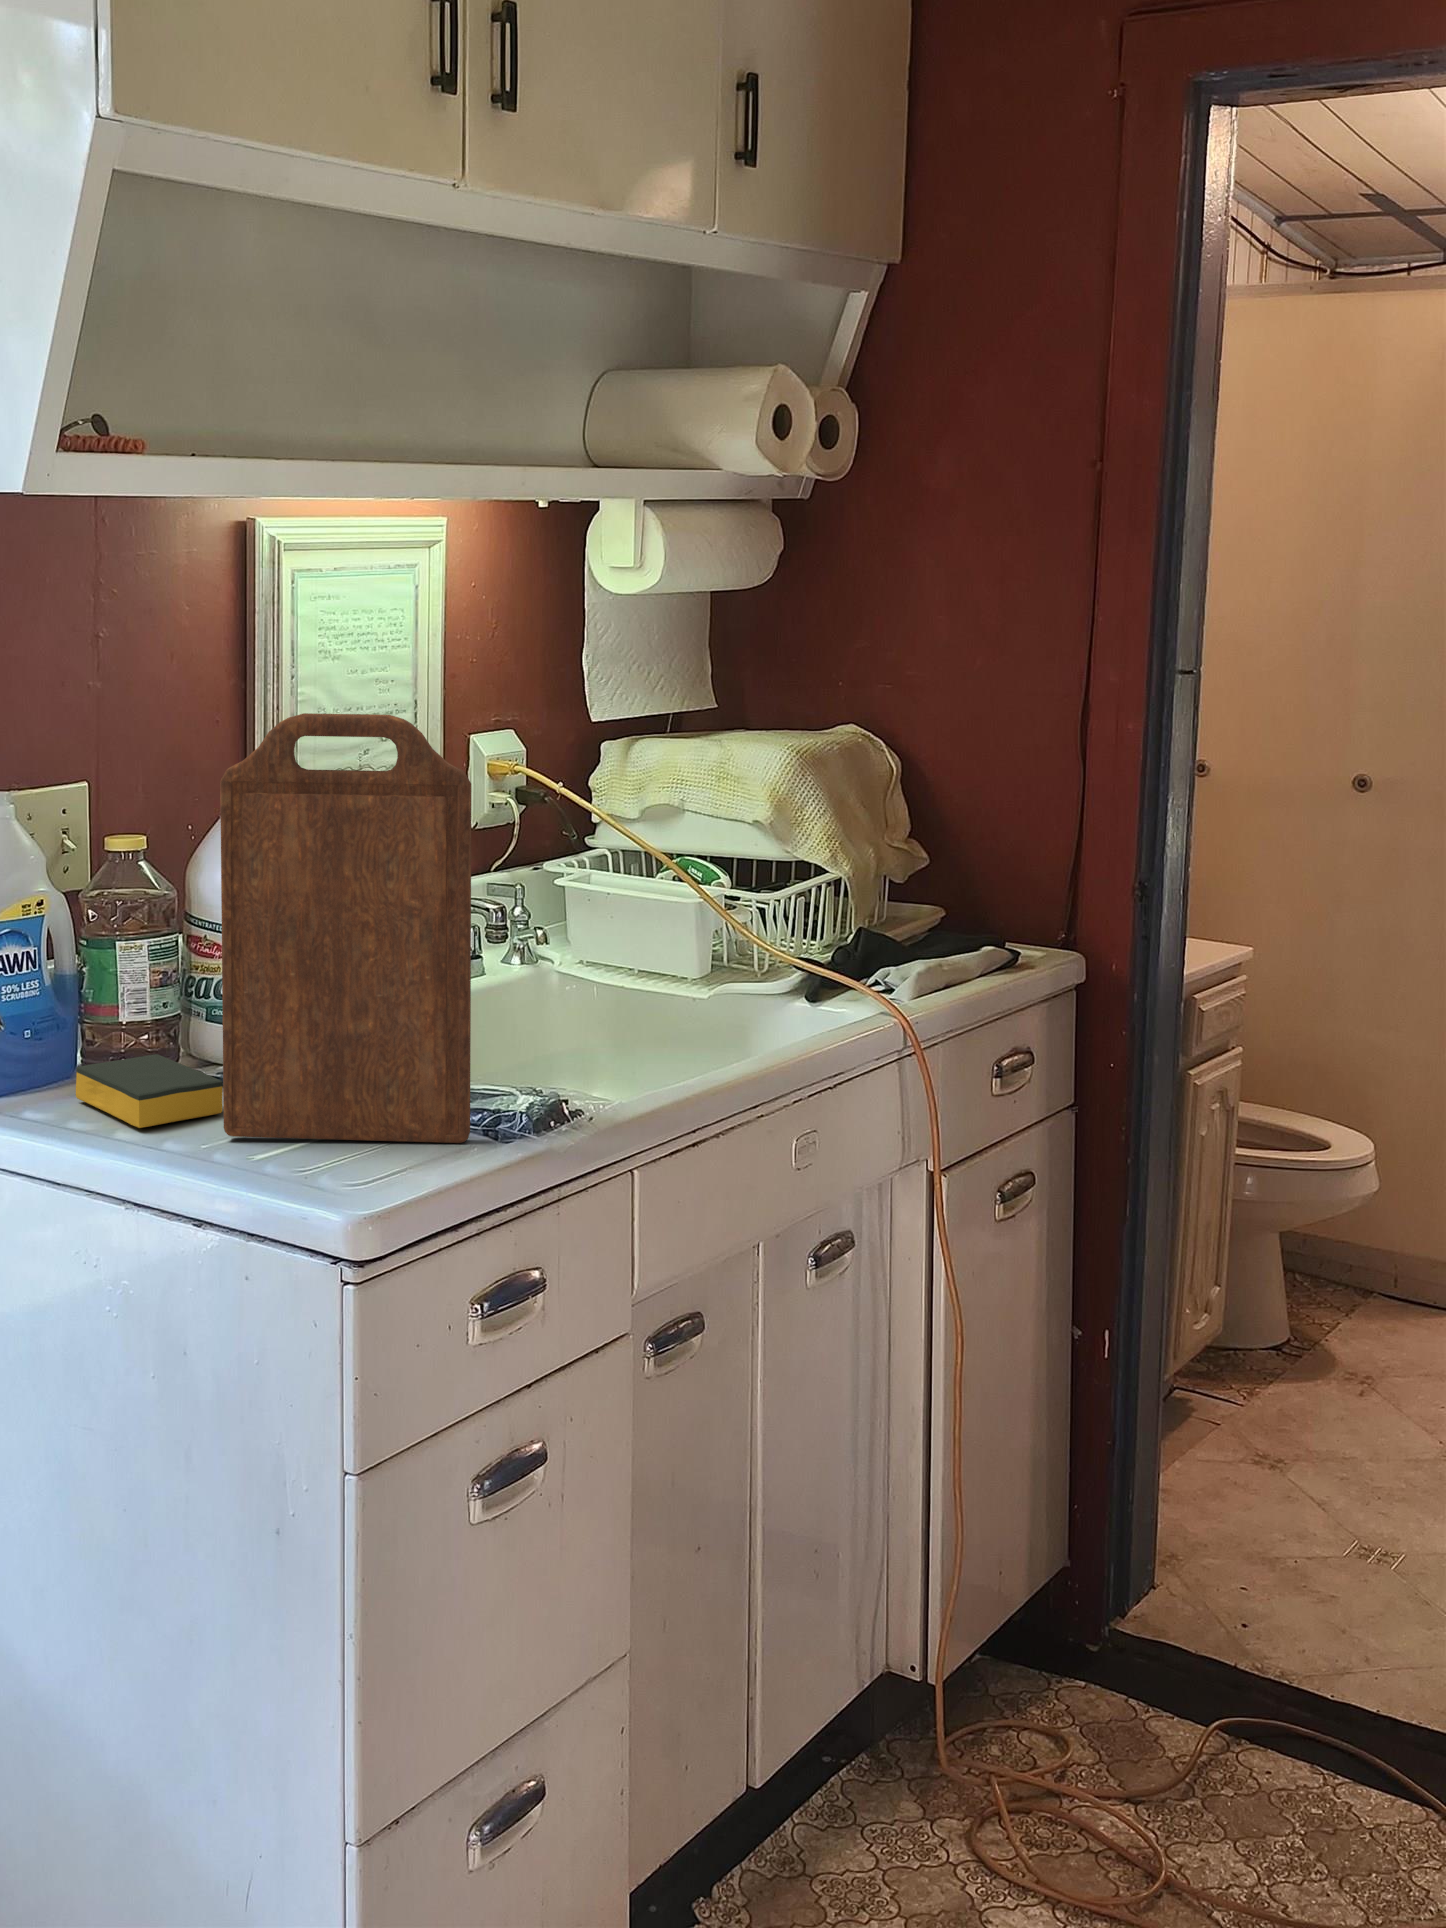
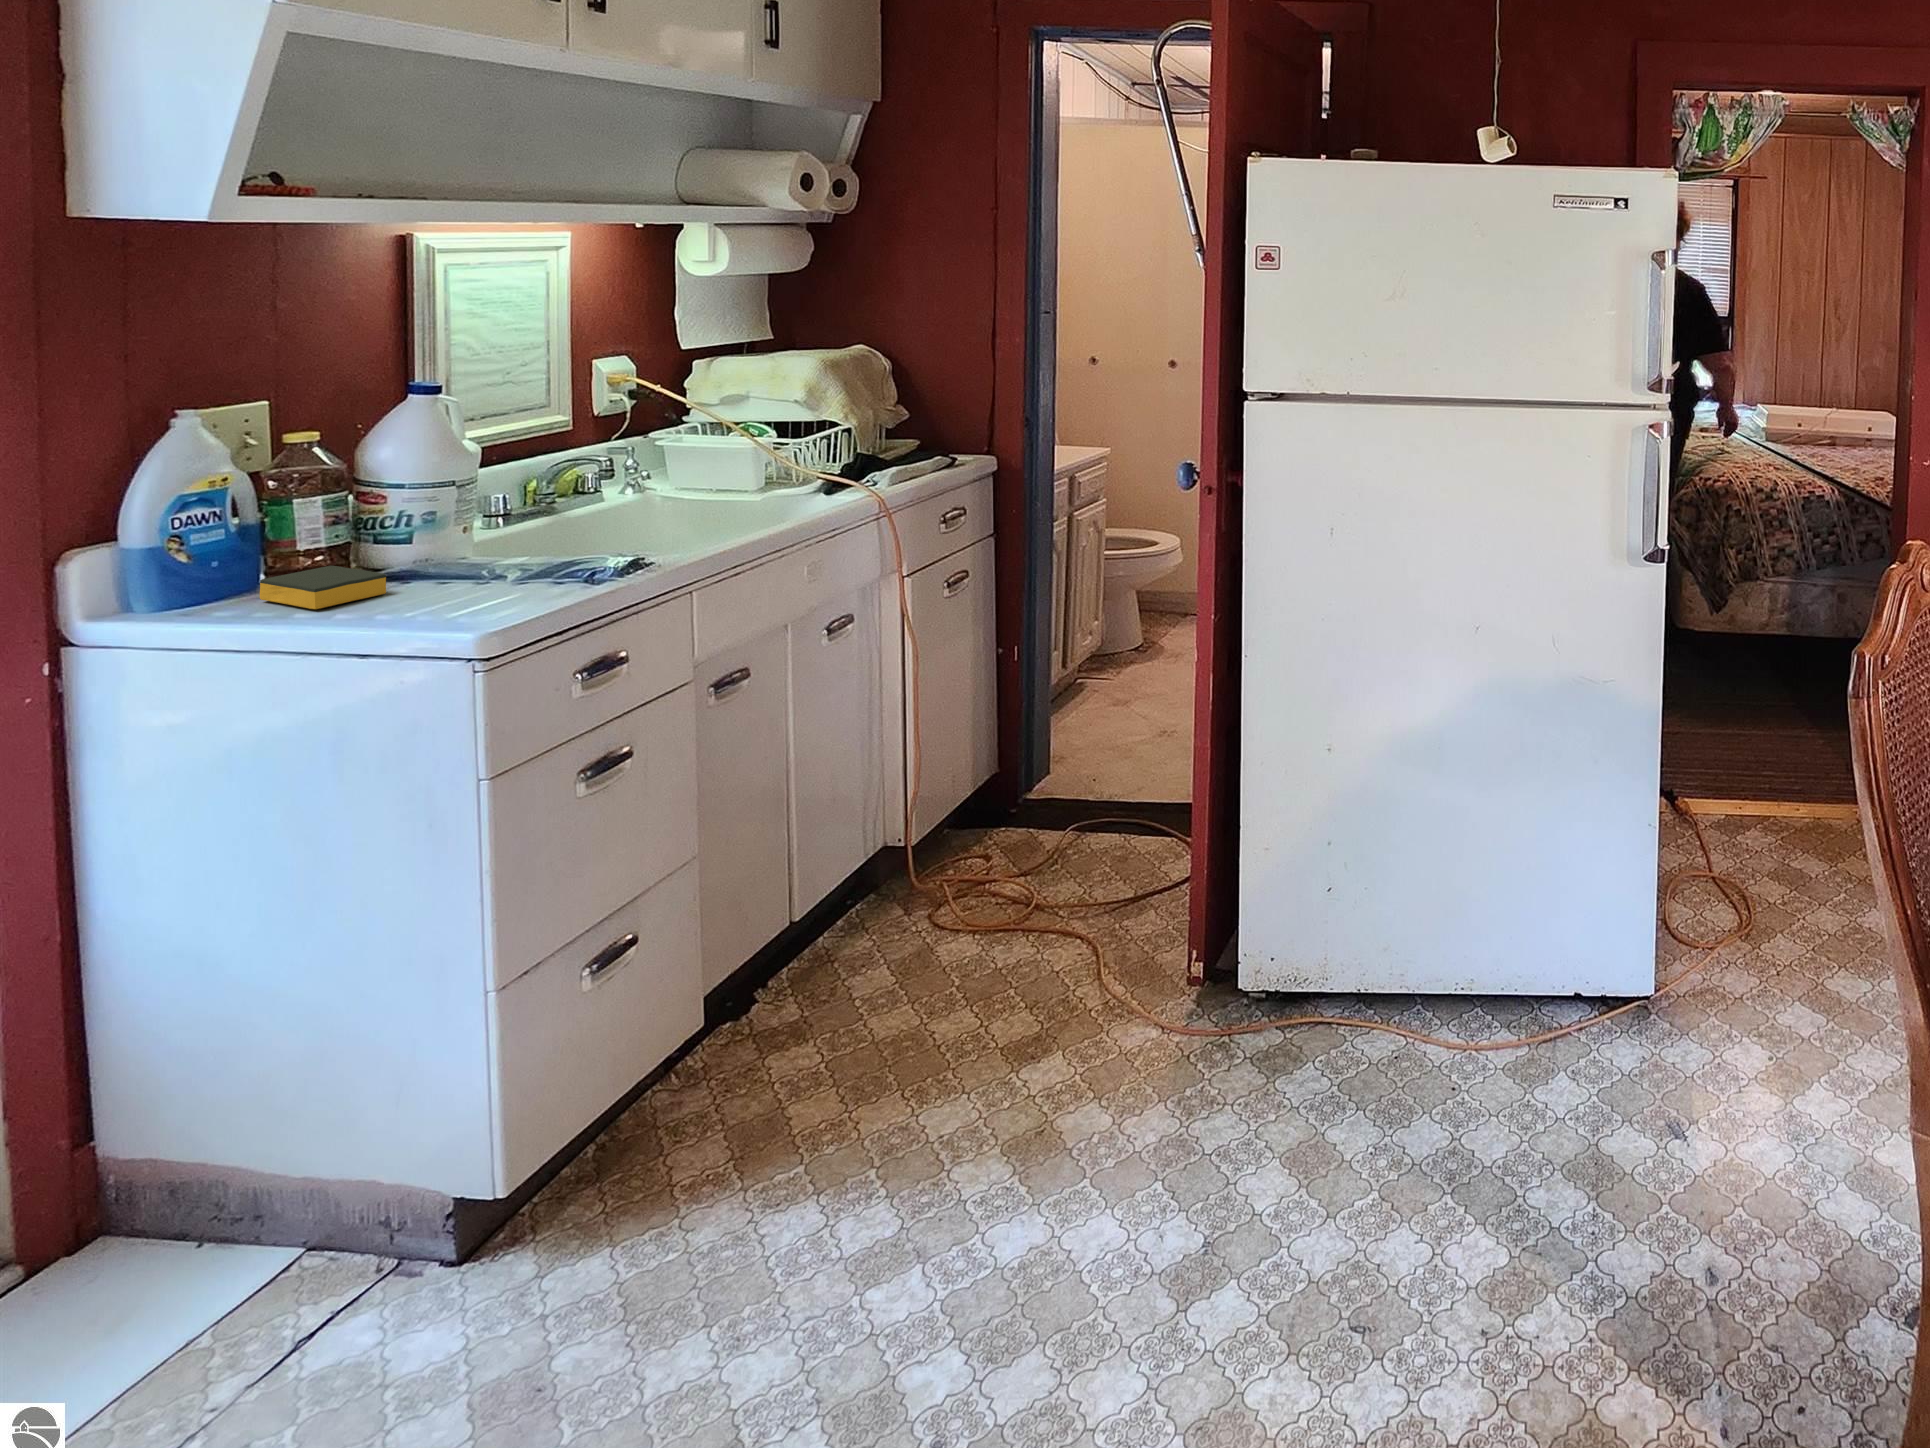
cutting board: present [220,713,471,1143] -> none [379,350,575,604]

